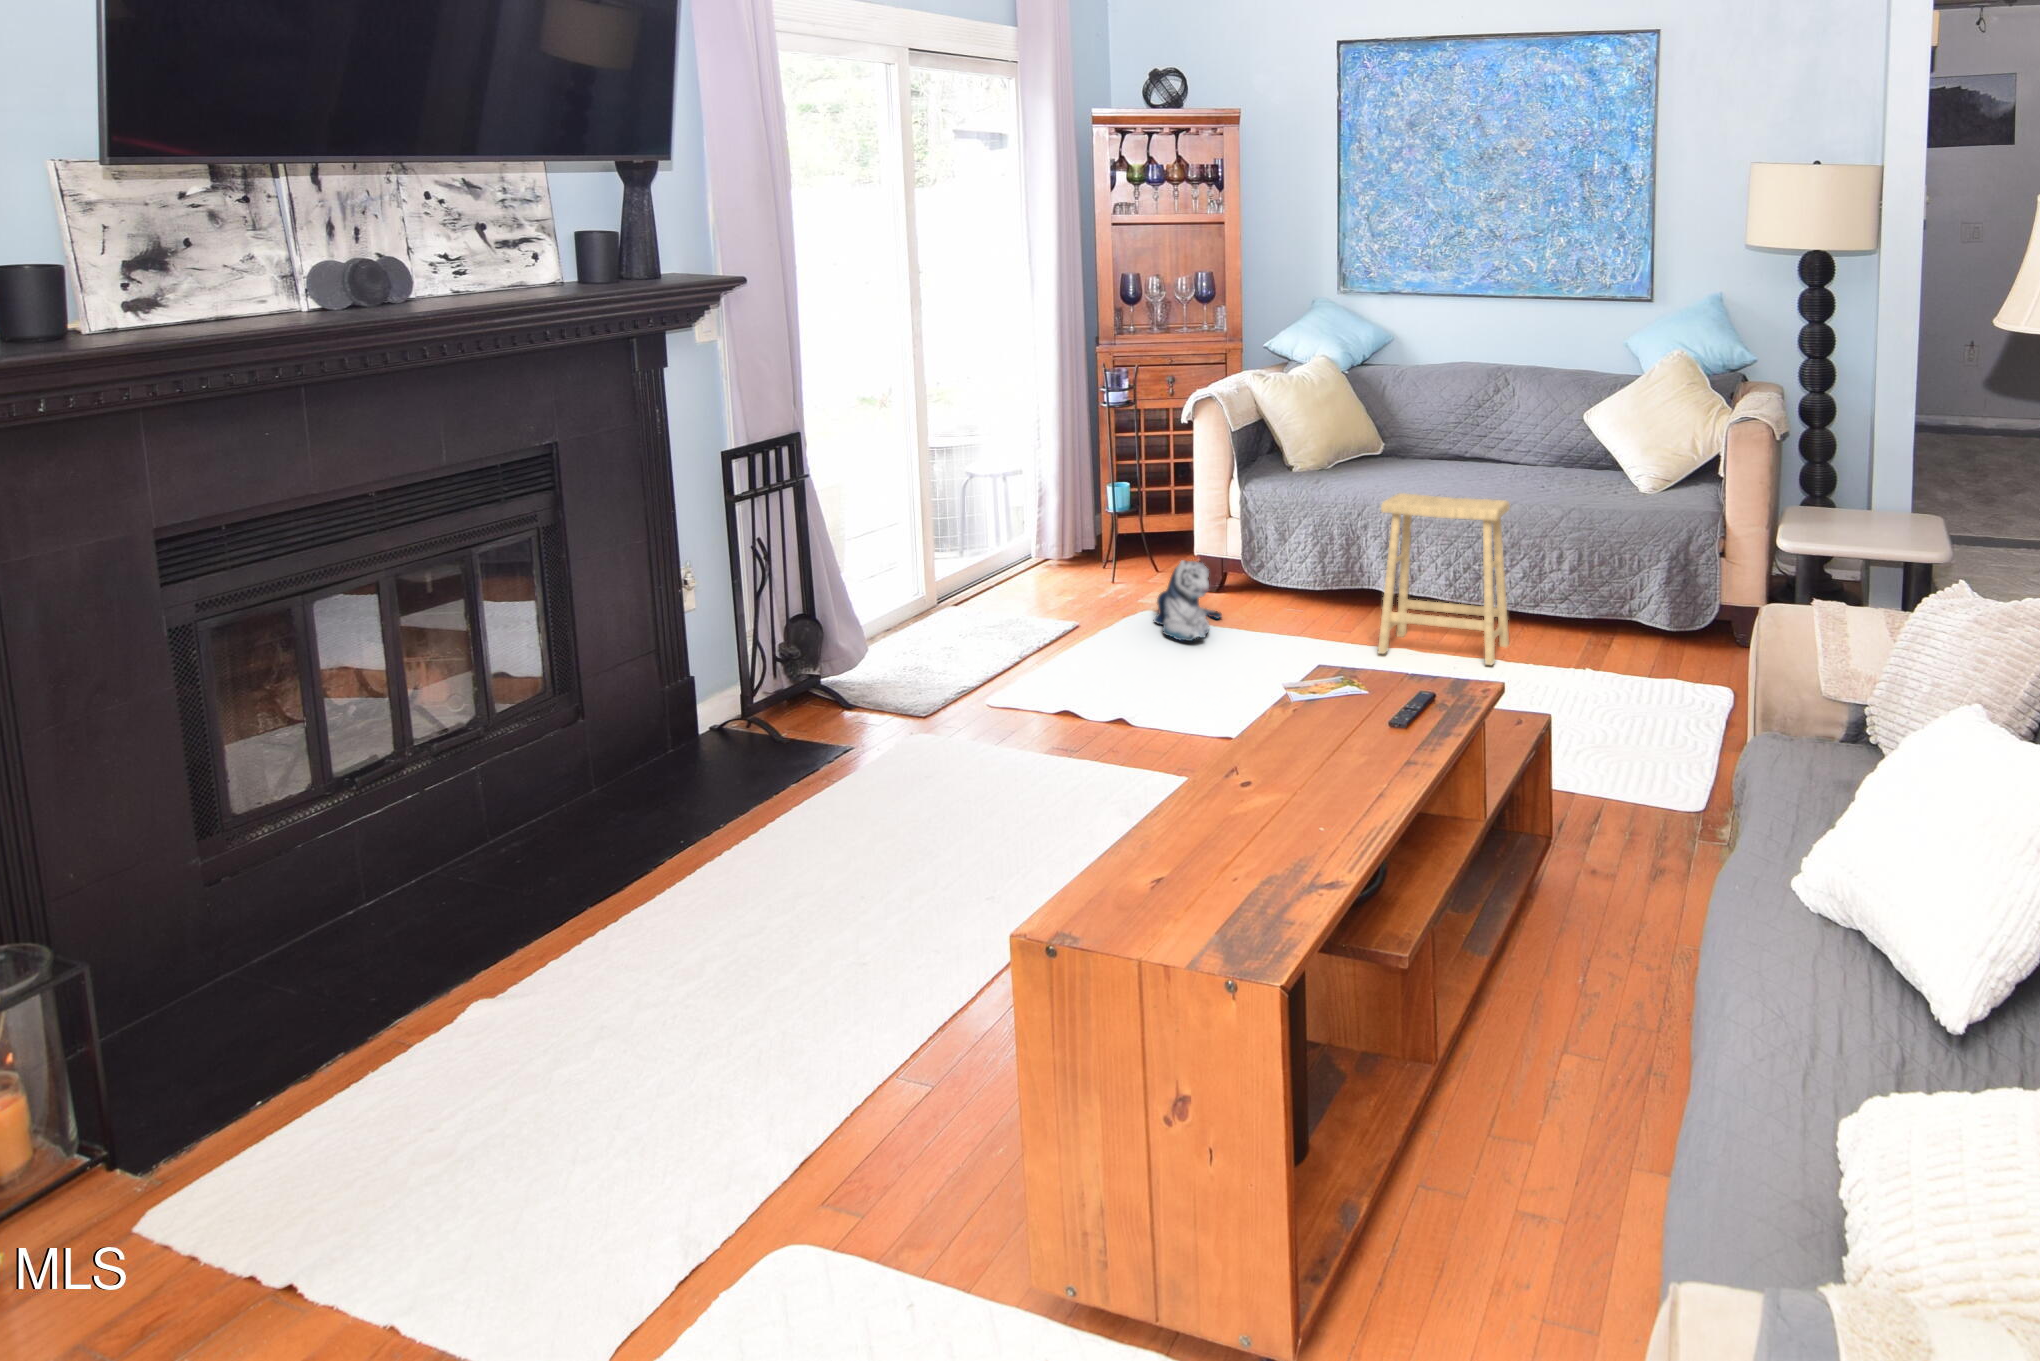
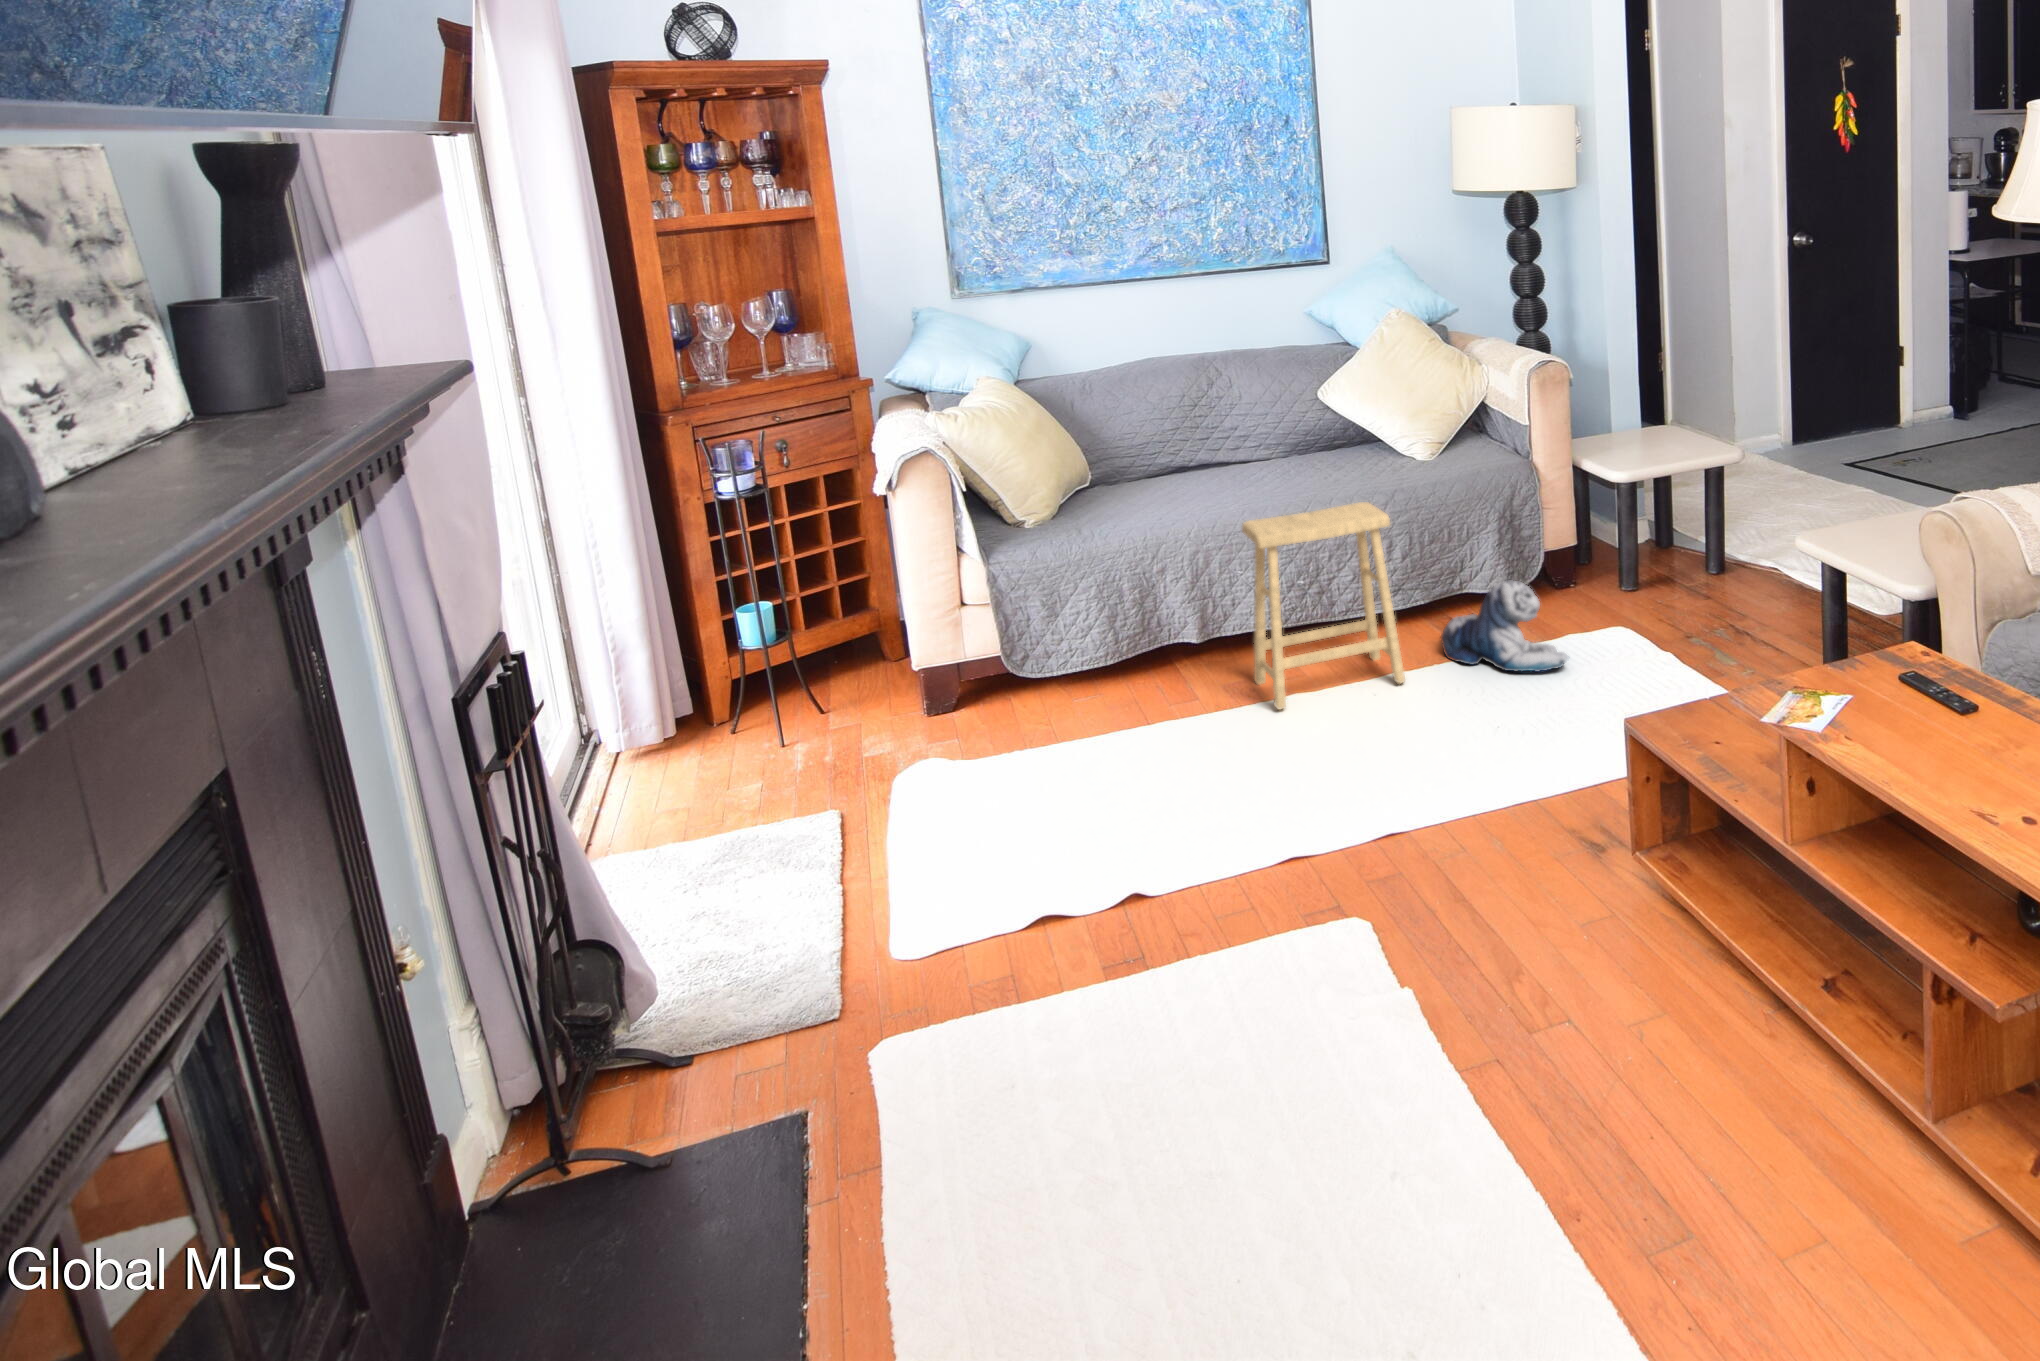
plush toy: present [1153,560,1222,641] -> present [1441,580,1569,672]

